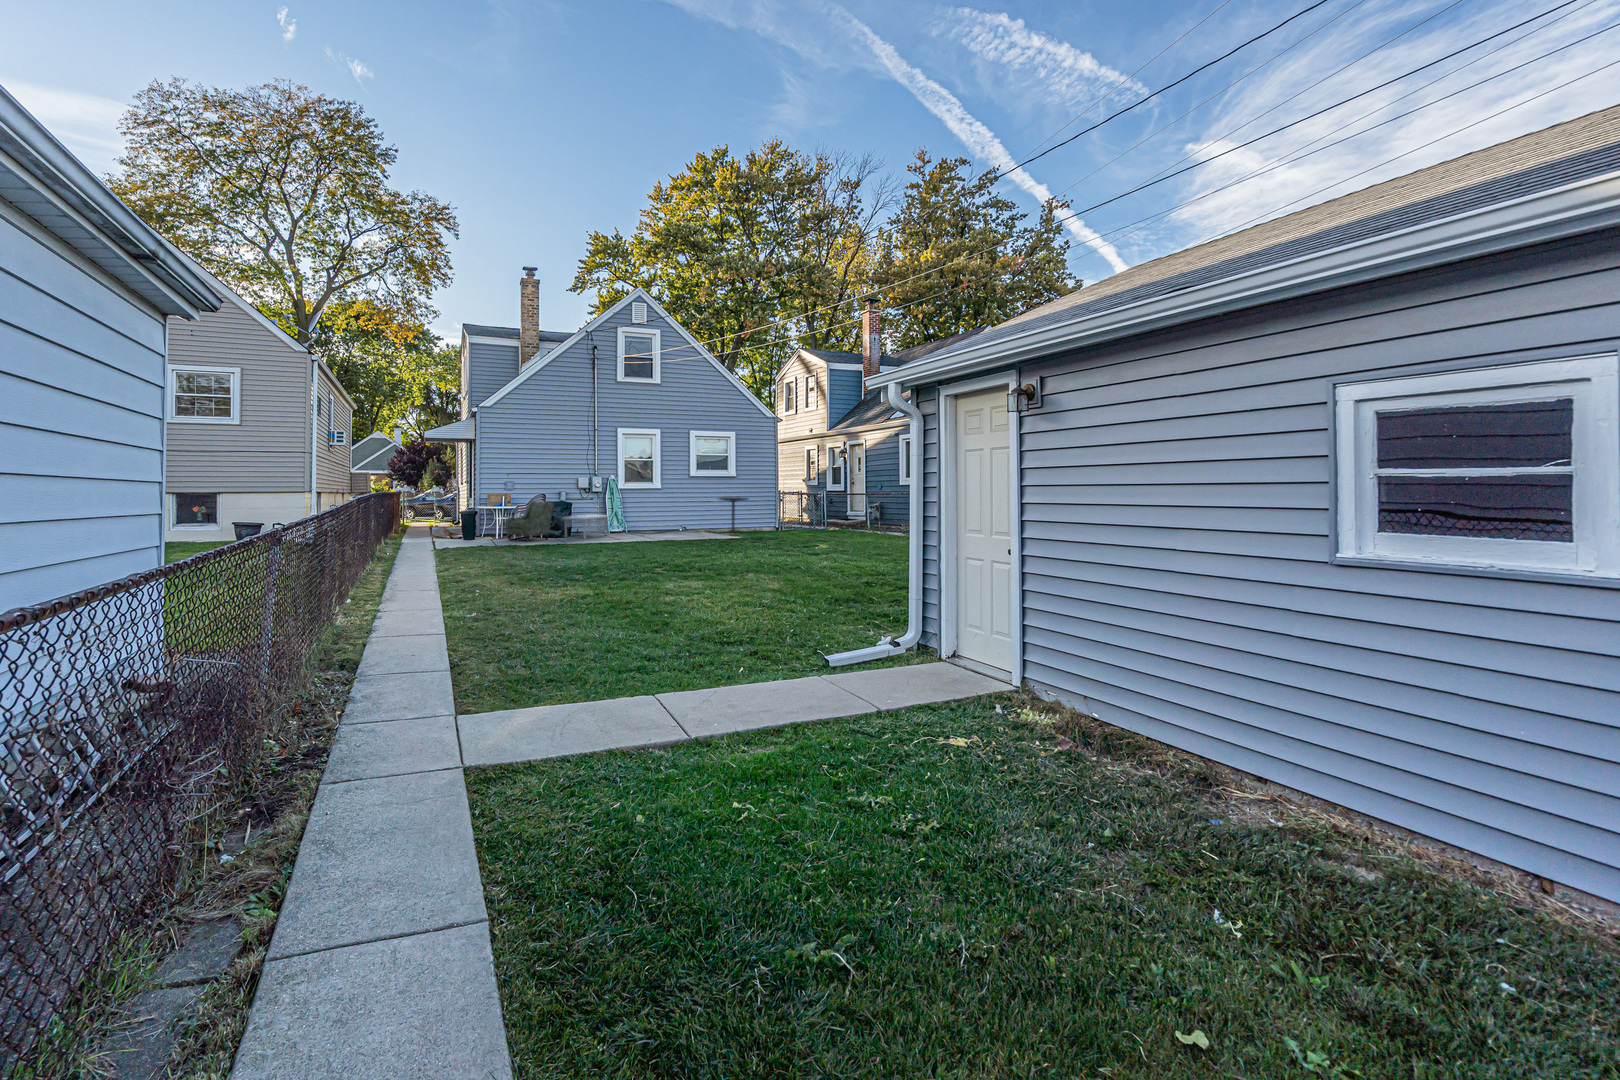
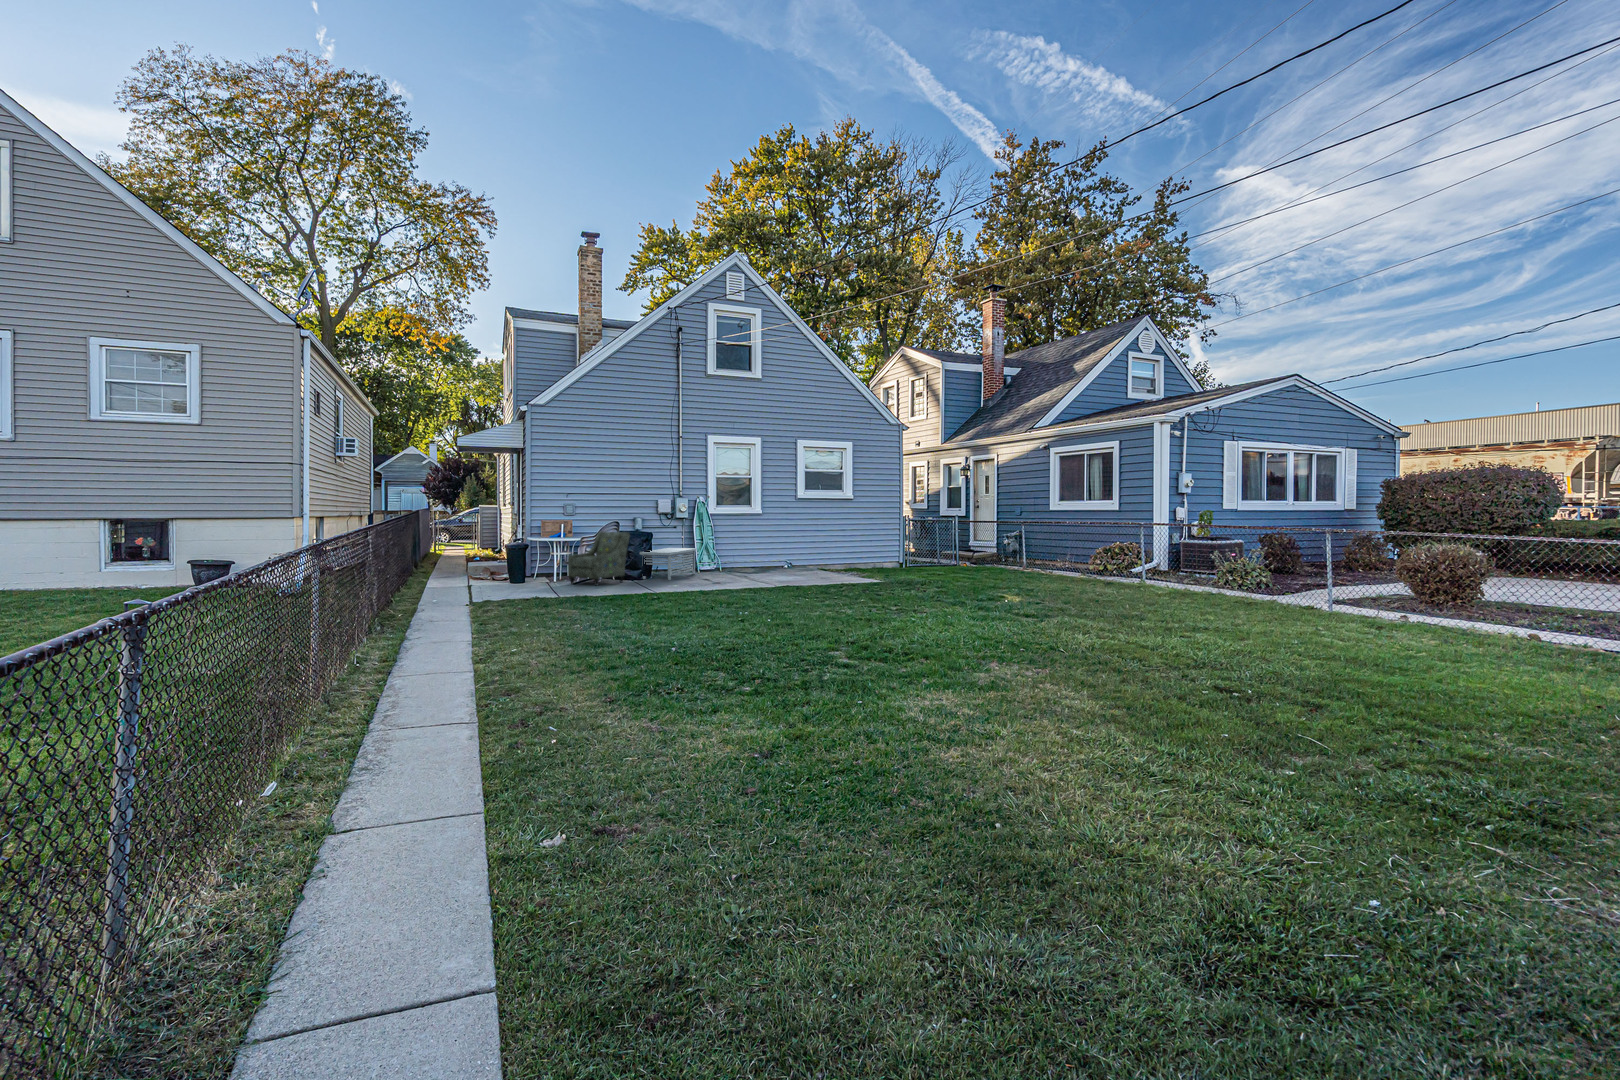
pedestal table: present [718,497,748,533] -> none [830,523,872,568]

